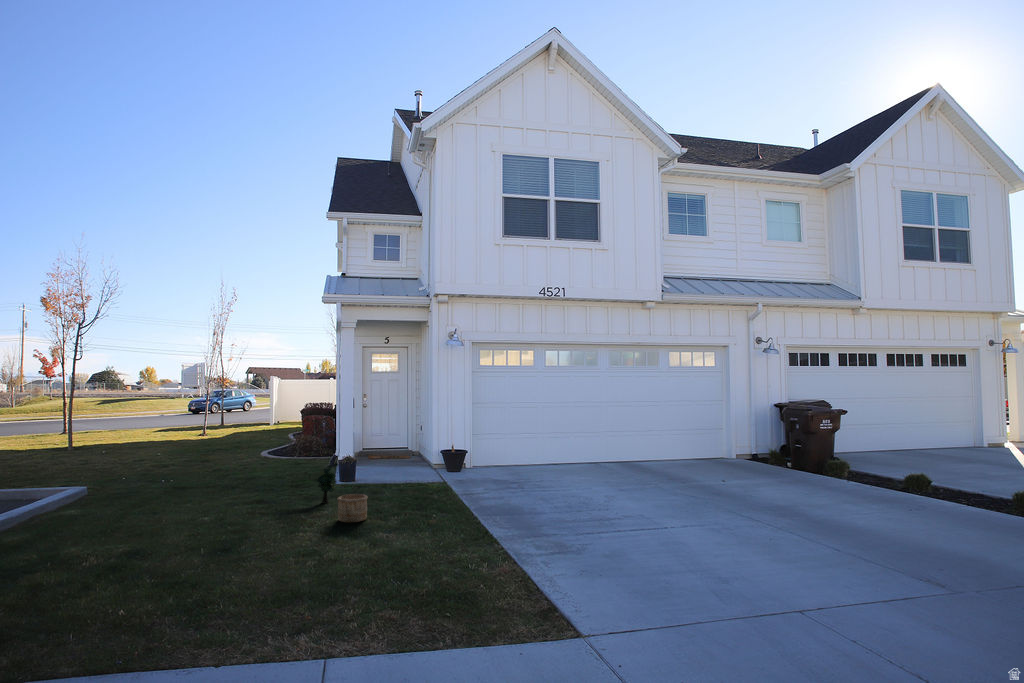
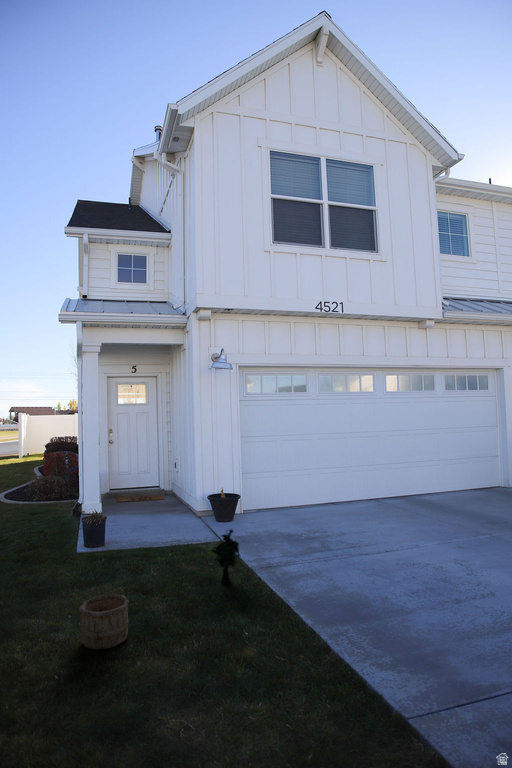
decorative plant: present [316,465,336,504] -> present [212,529,241,583]

